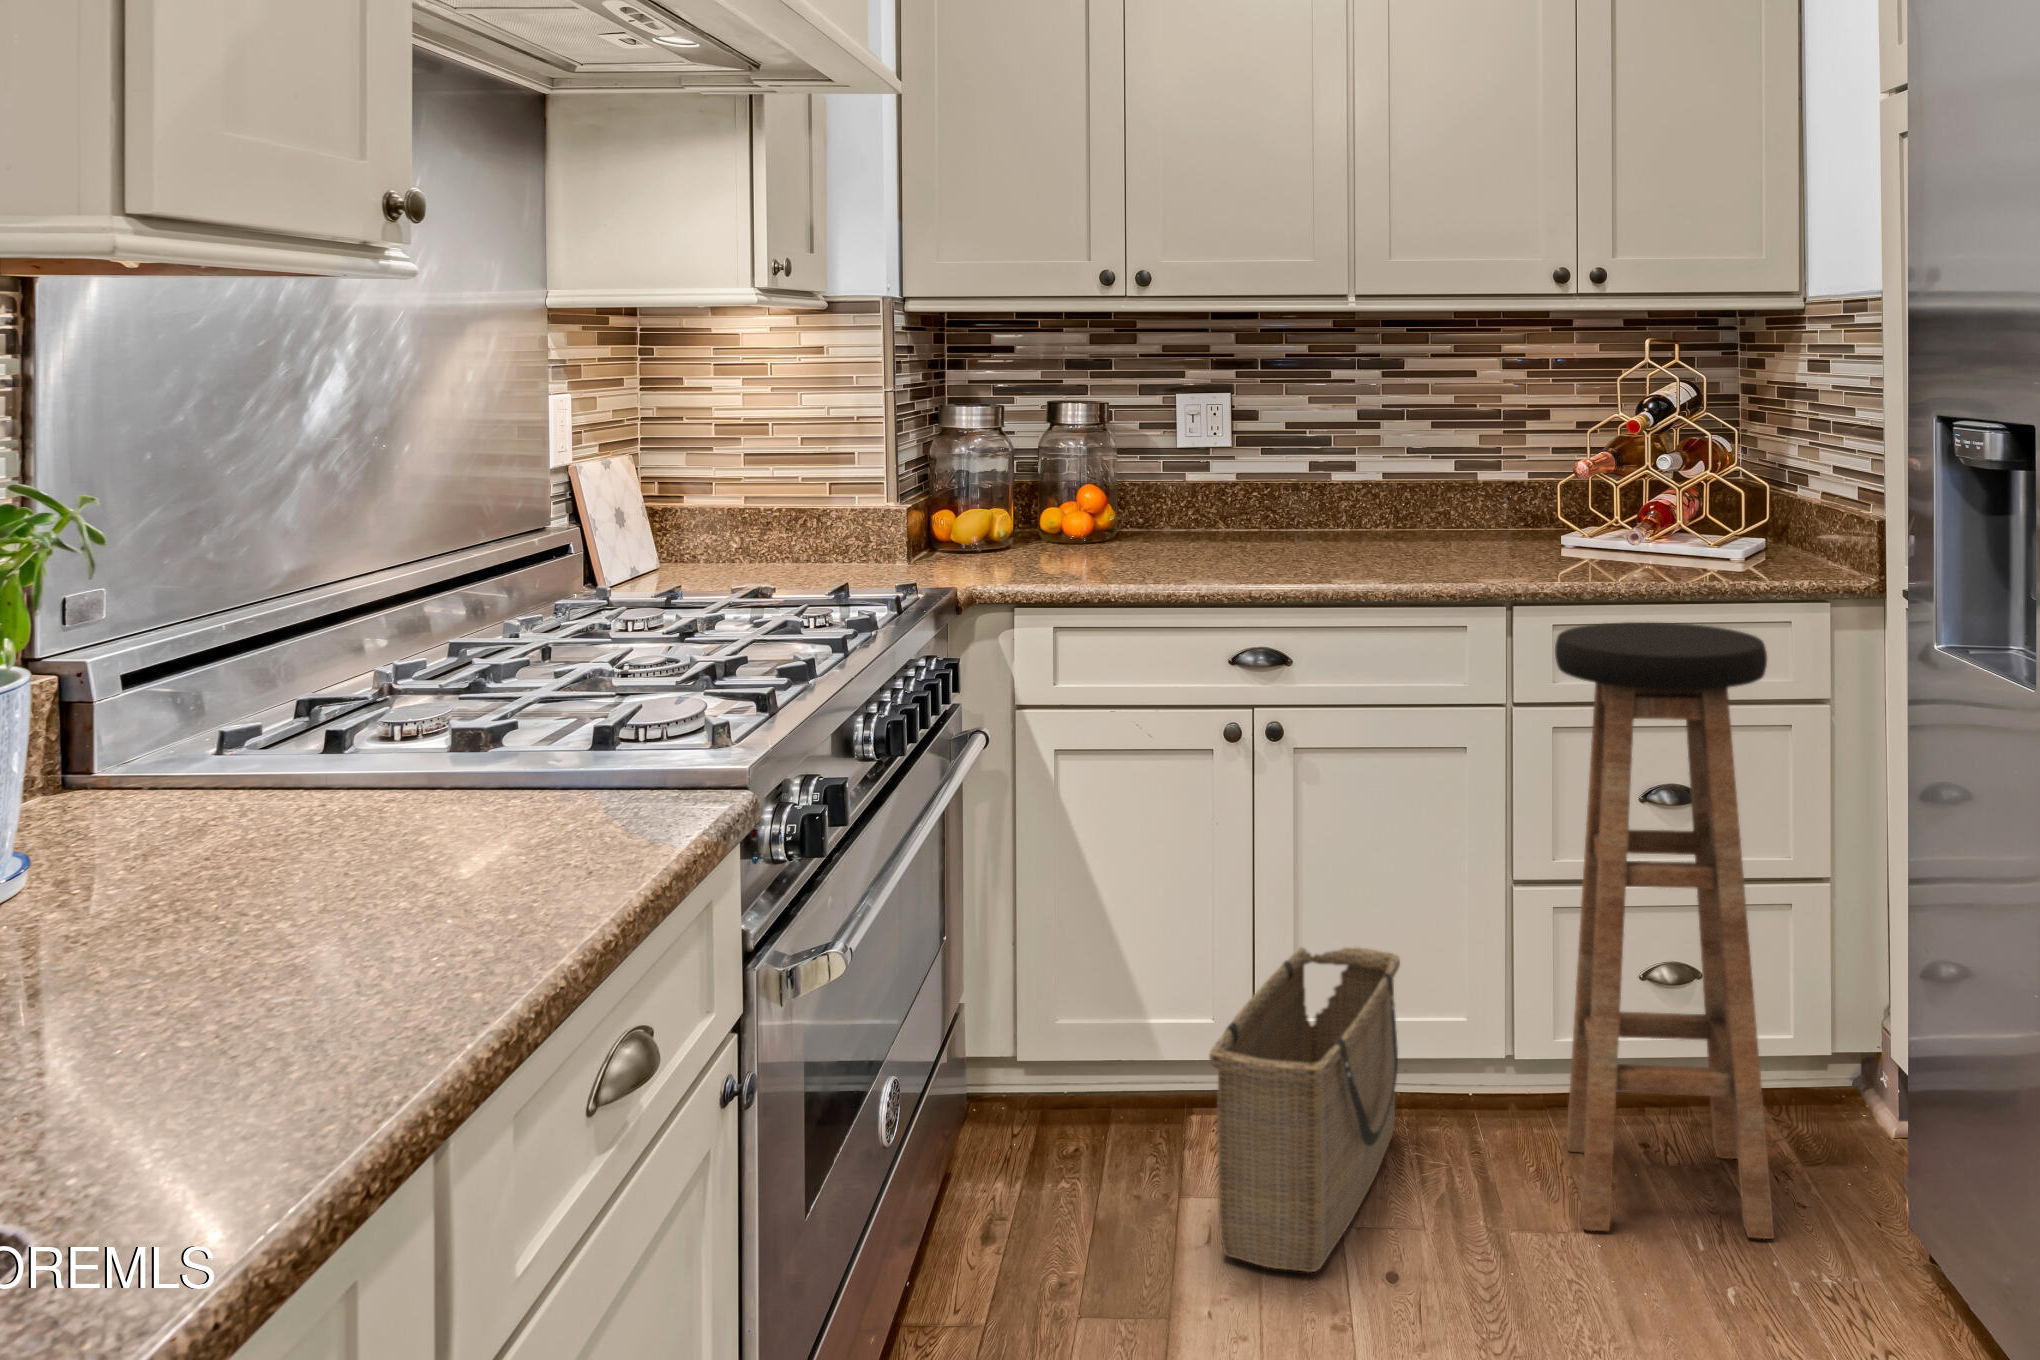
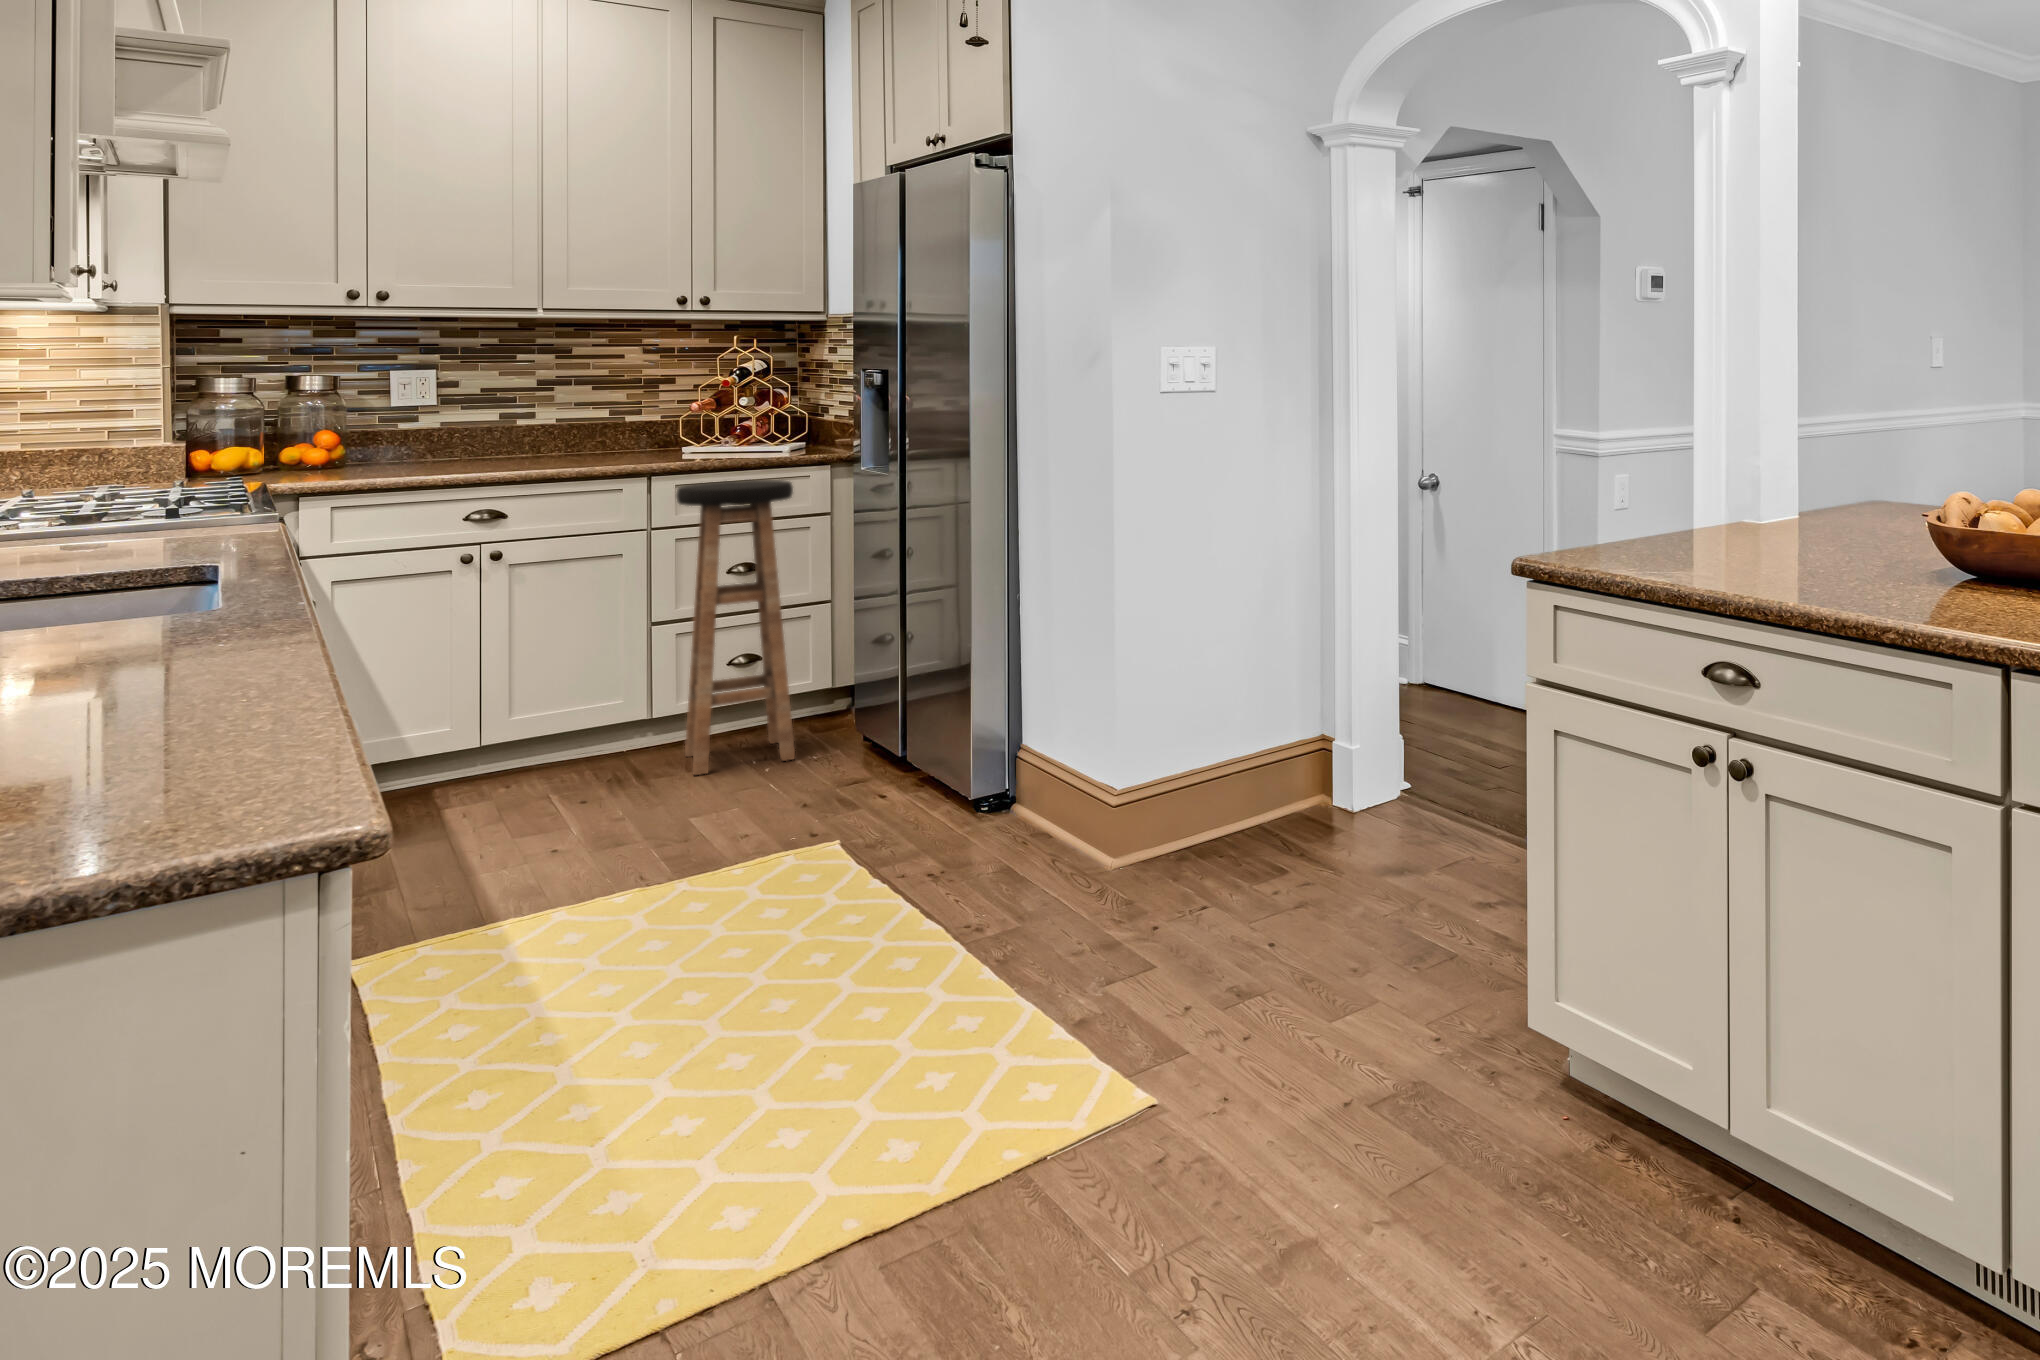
basket: present [1209,947,1400,1272] -> none [467,672,581,821]

